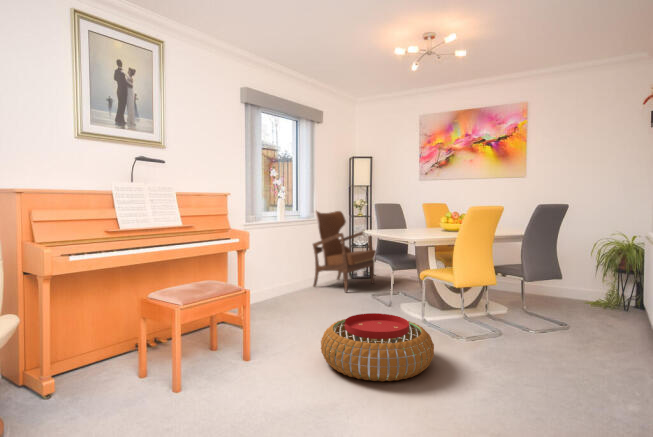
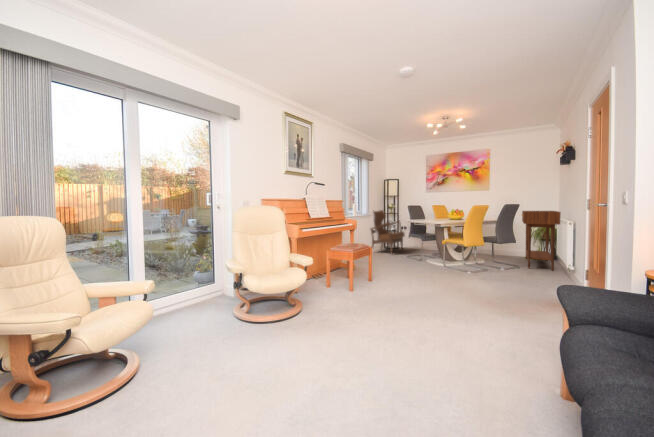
console table: none [575,216,645,337] -> present [522,211,561,271]
pouf: present [321,313,434,381] -> none [406,259,464,287]

